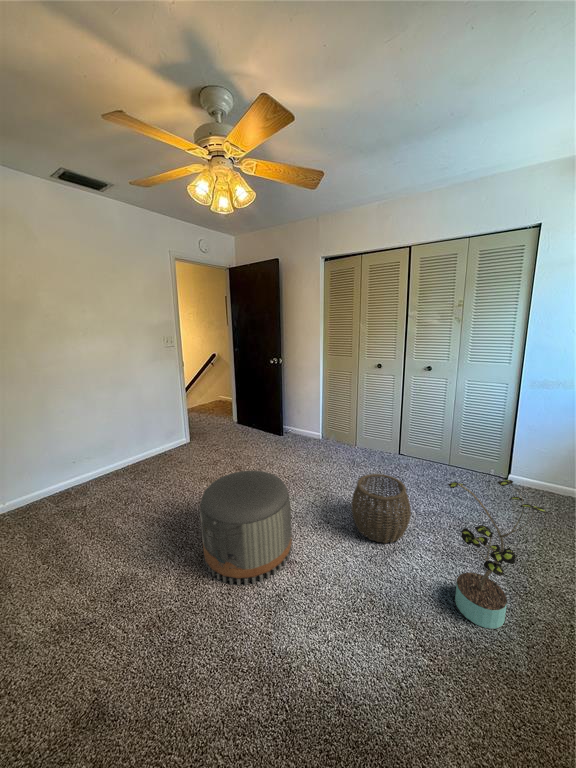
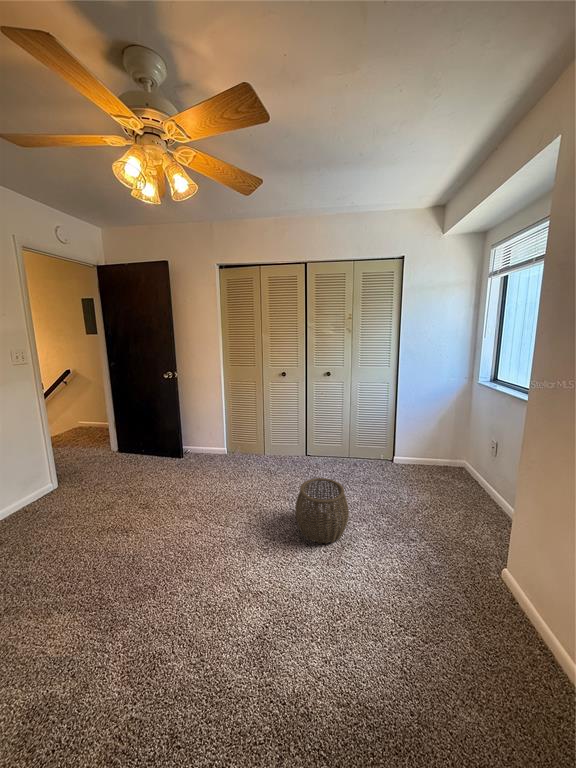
pouf: present [200,470,292,585] -> none [140,504,253,654]
potted plant: present [448,480,548,629] -> none [391,463,467,587]

